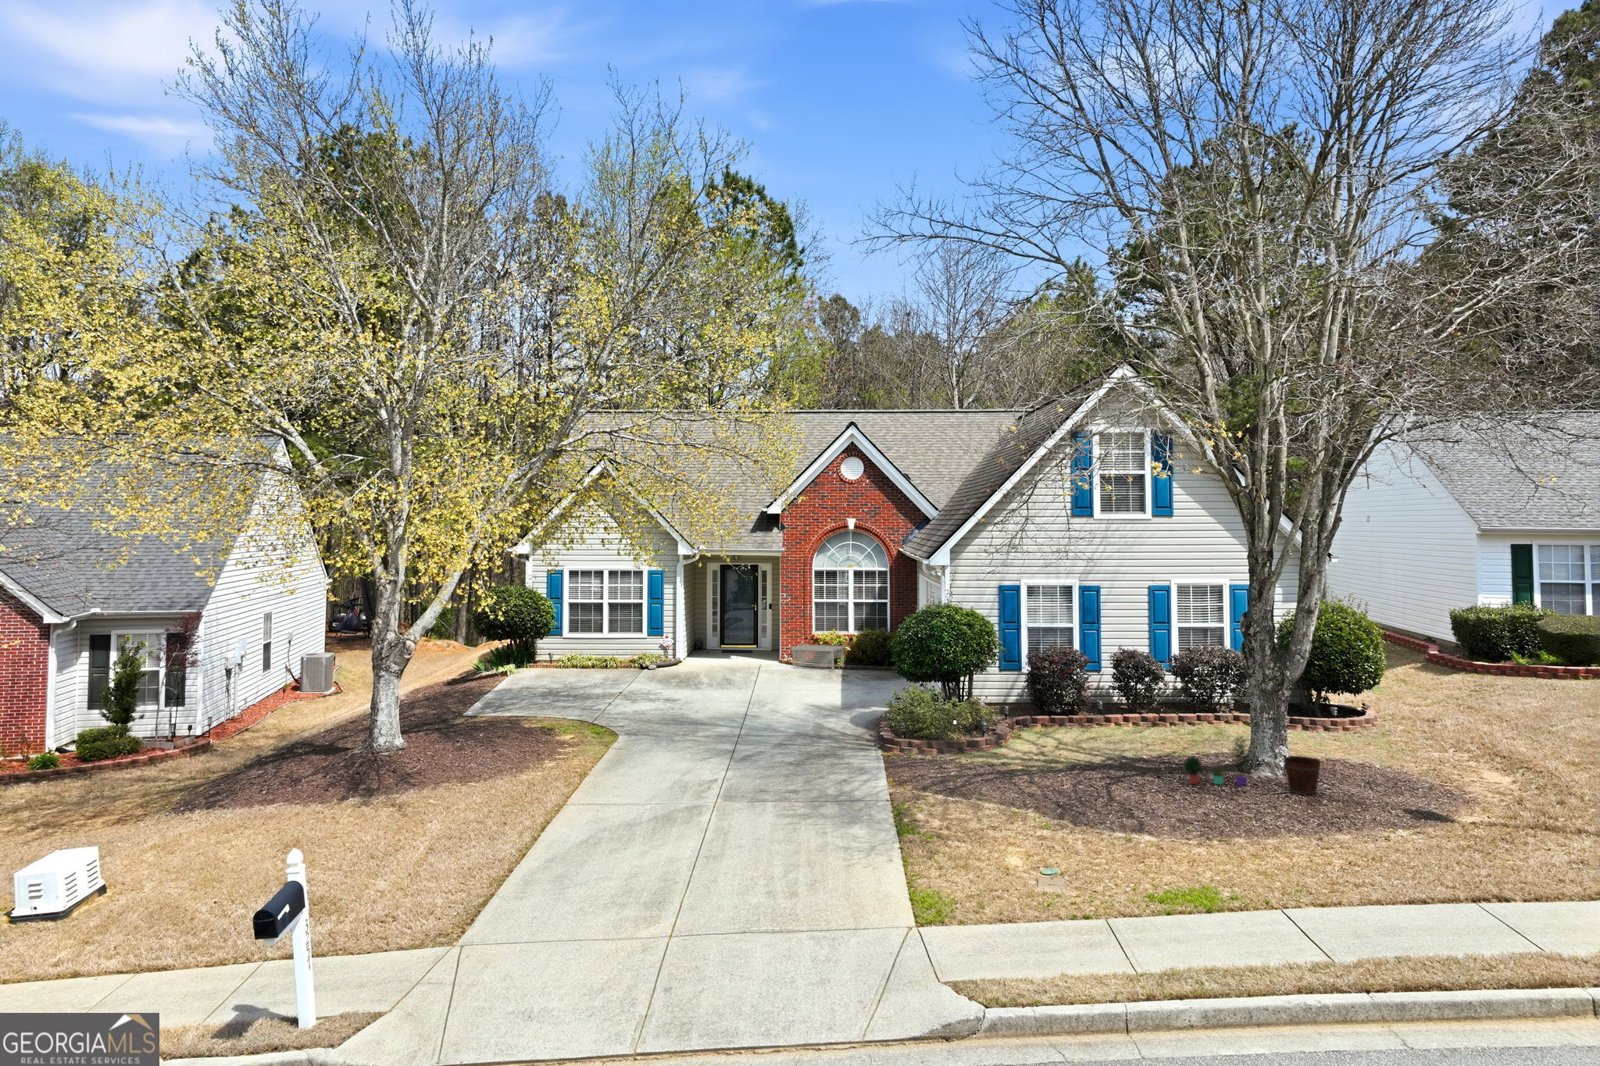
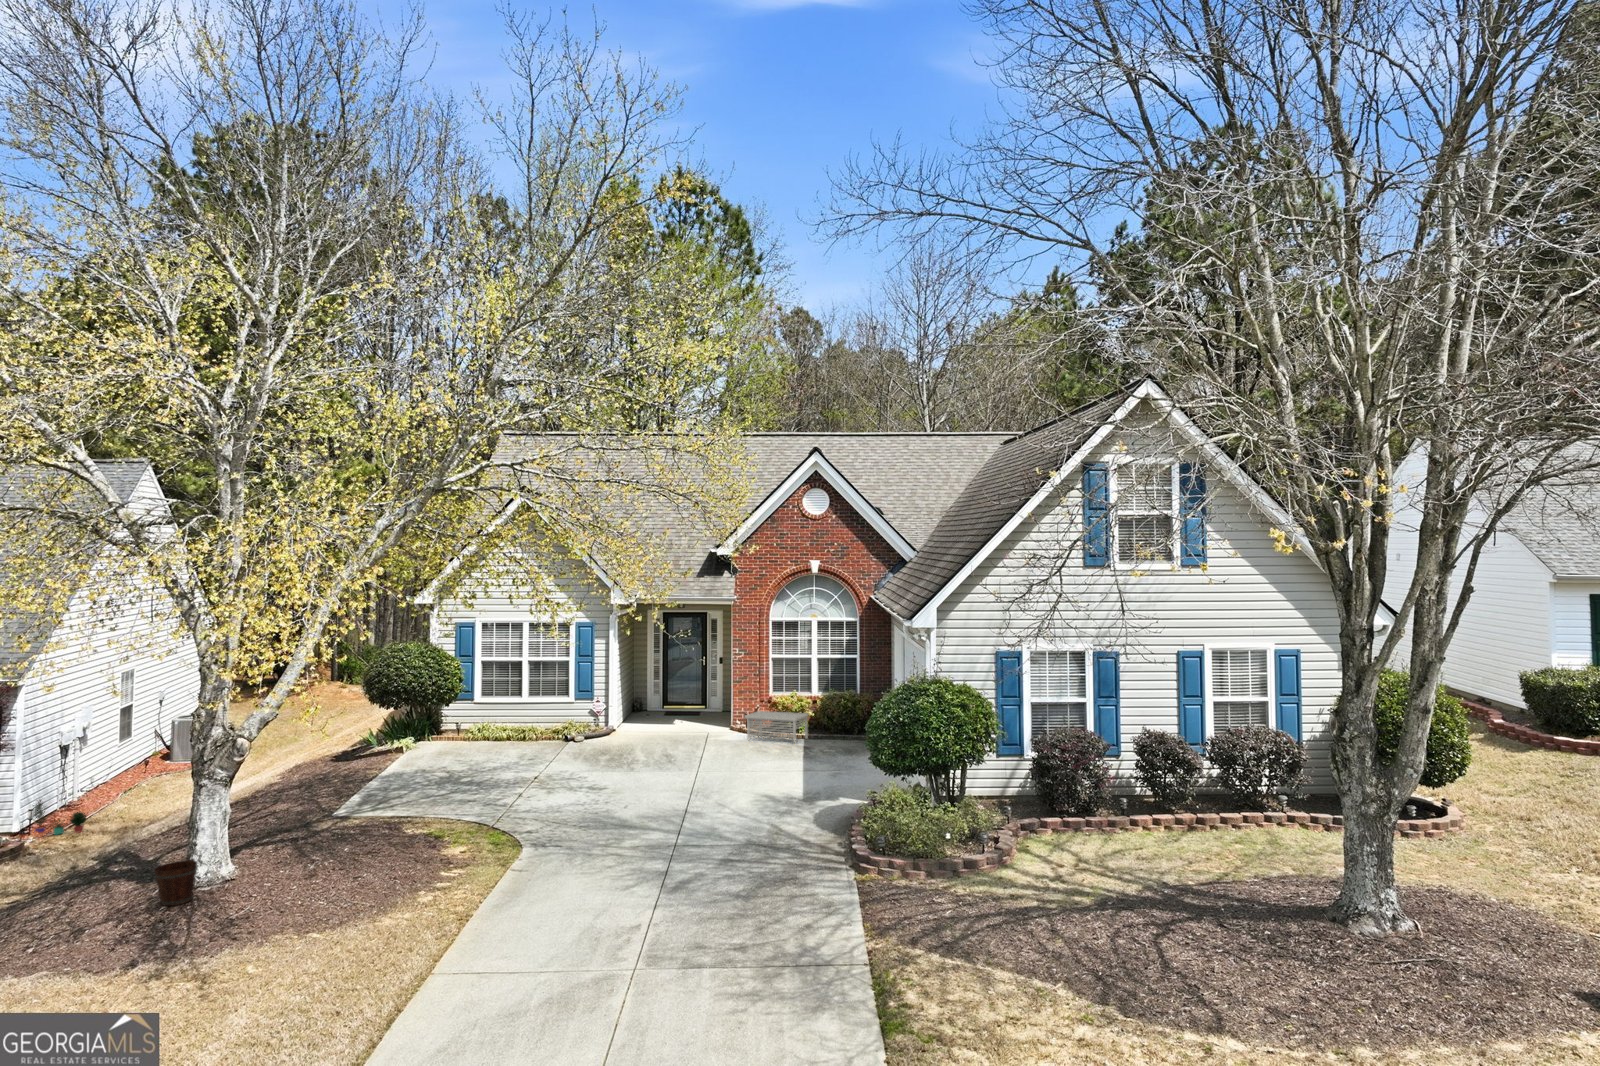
potted plant: present [1184,737,1249,785] -> present [33,800,87,835]
bucket: present [1284,756,1321,795] -> present [155,859,197,906]

